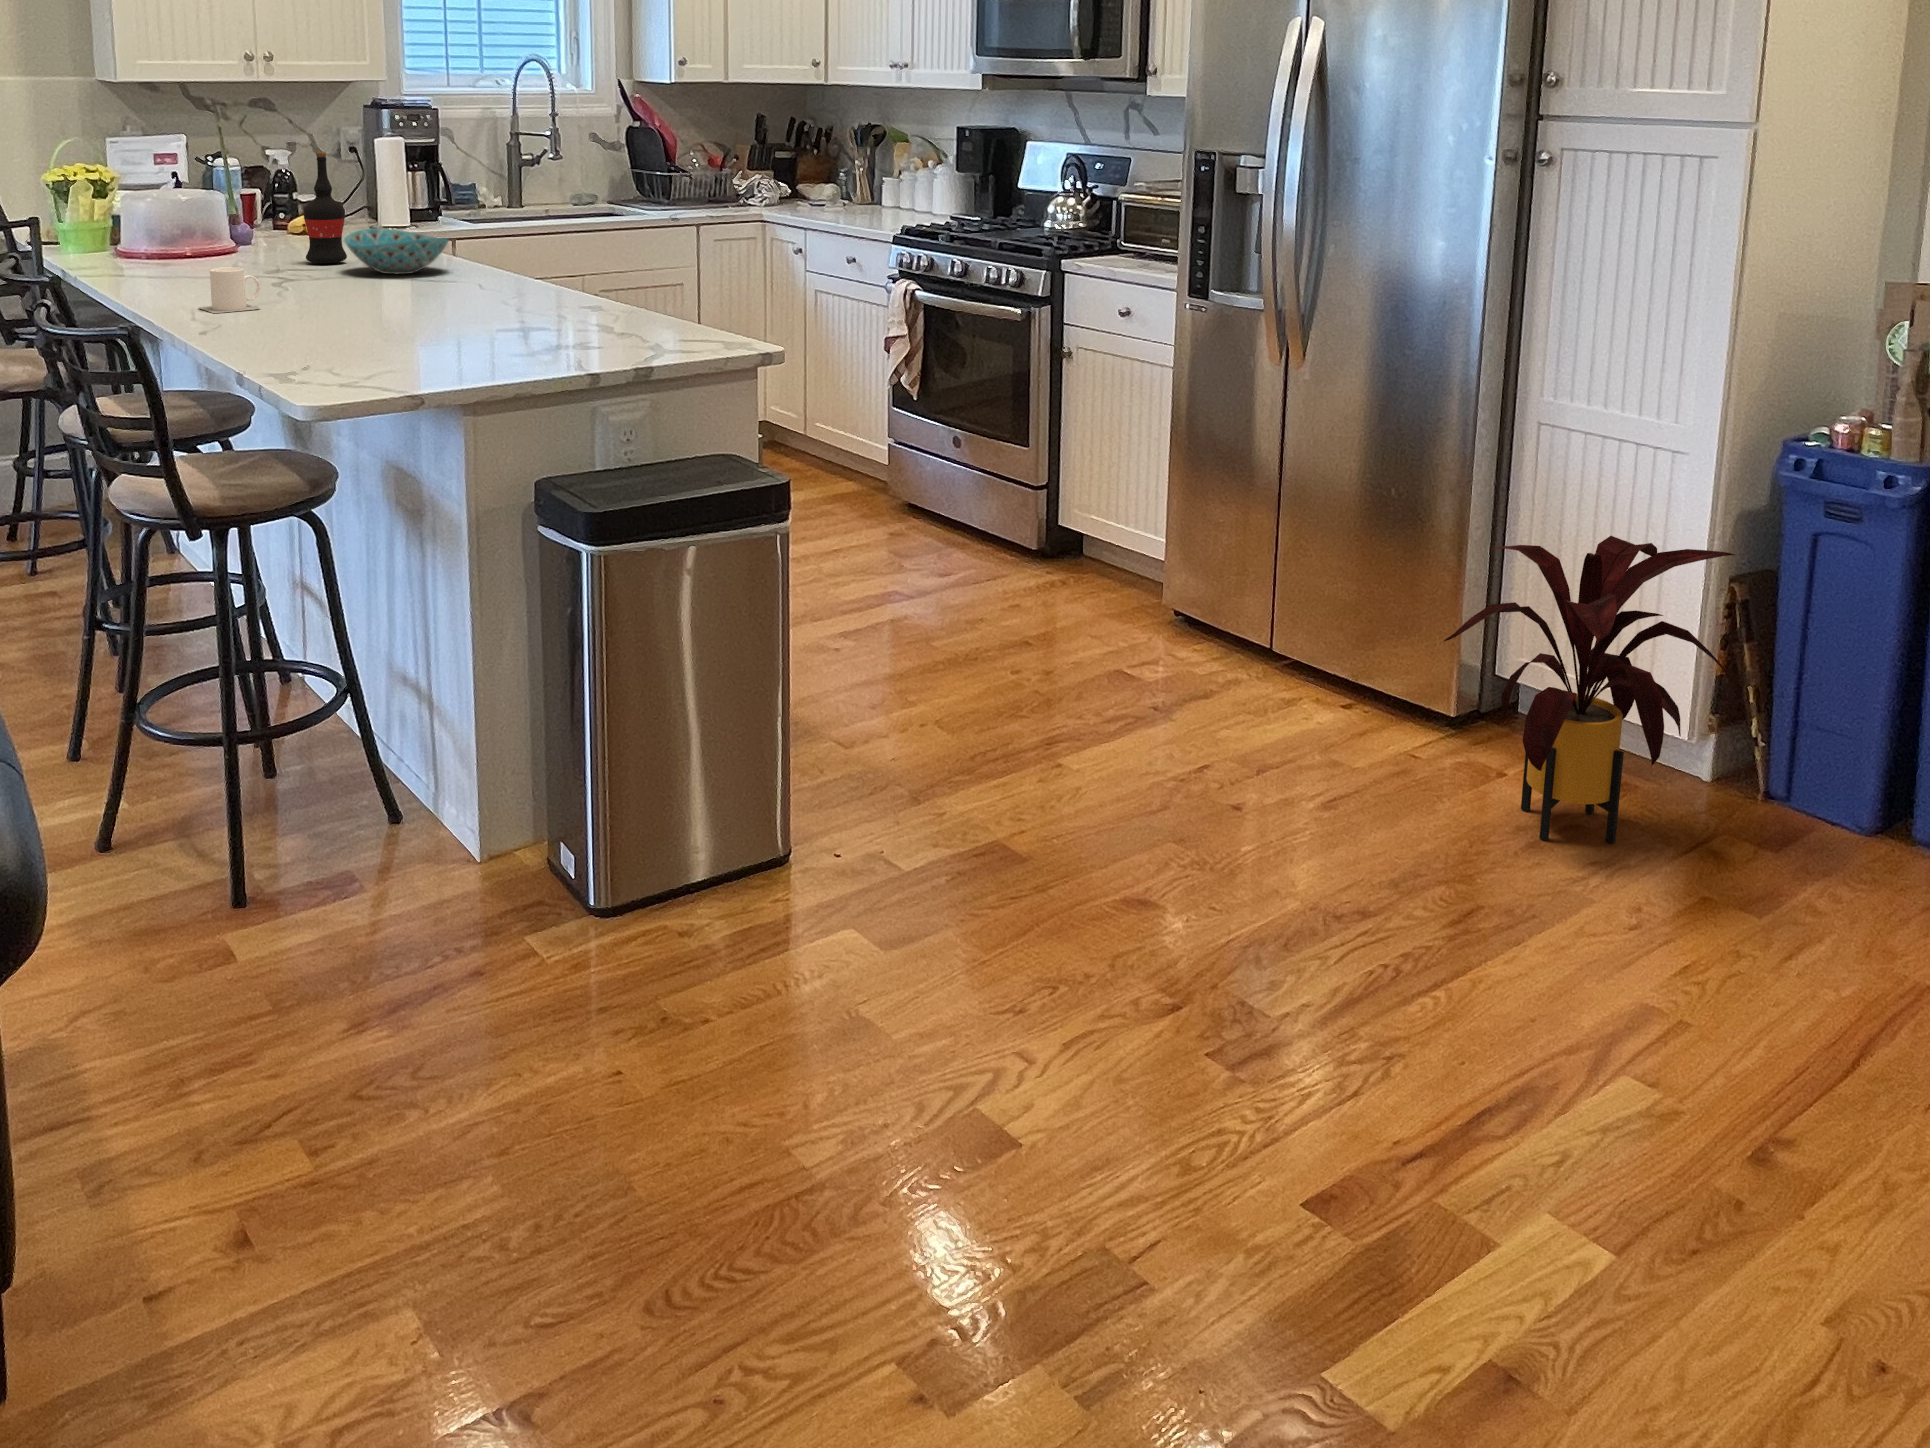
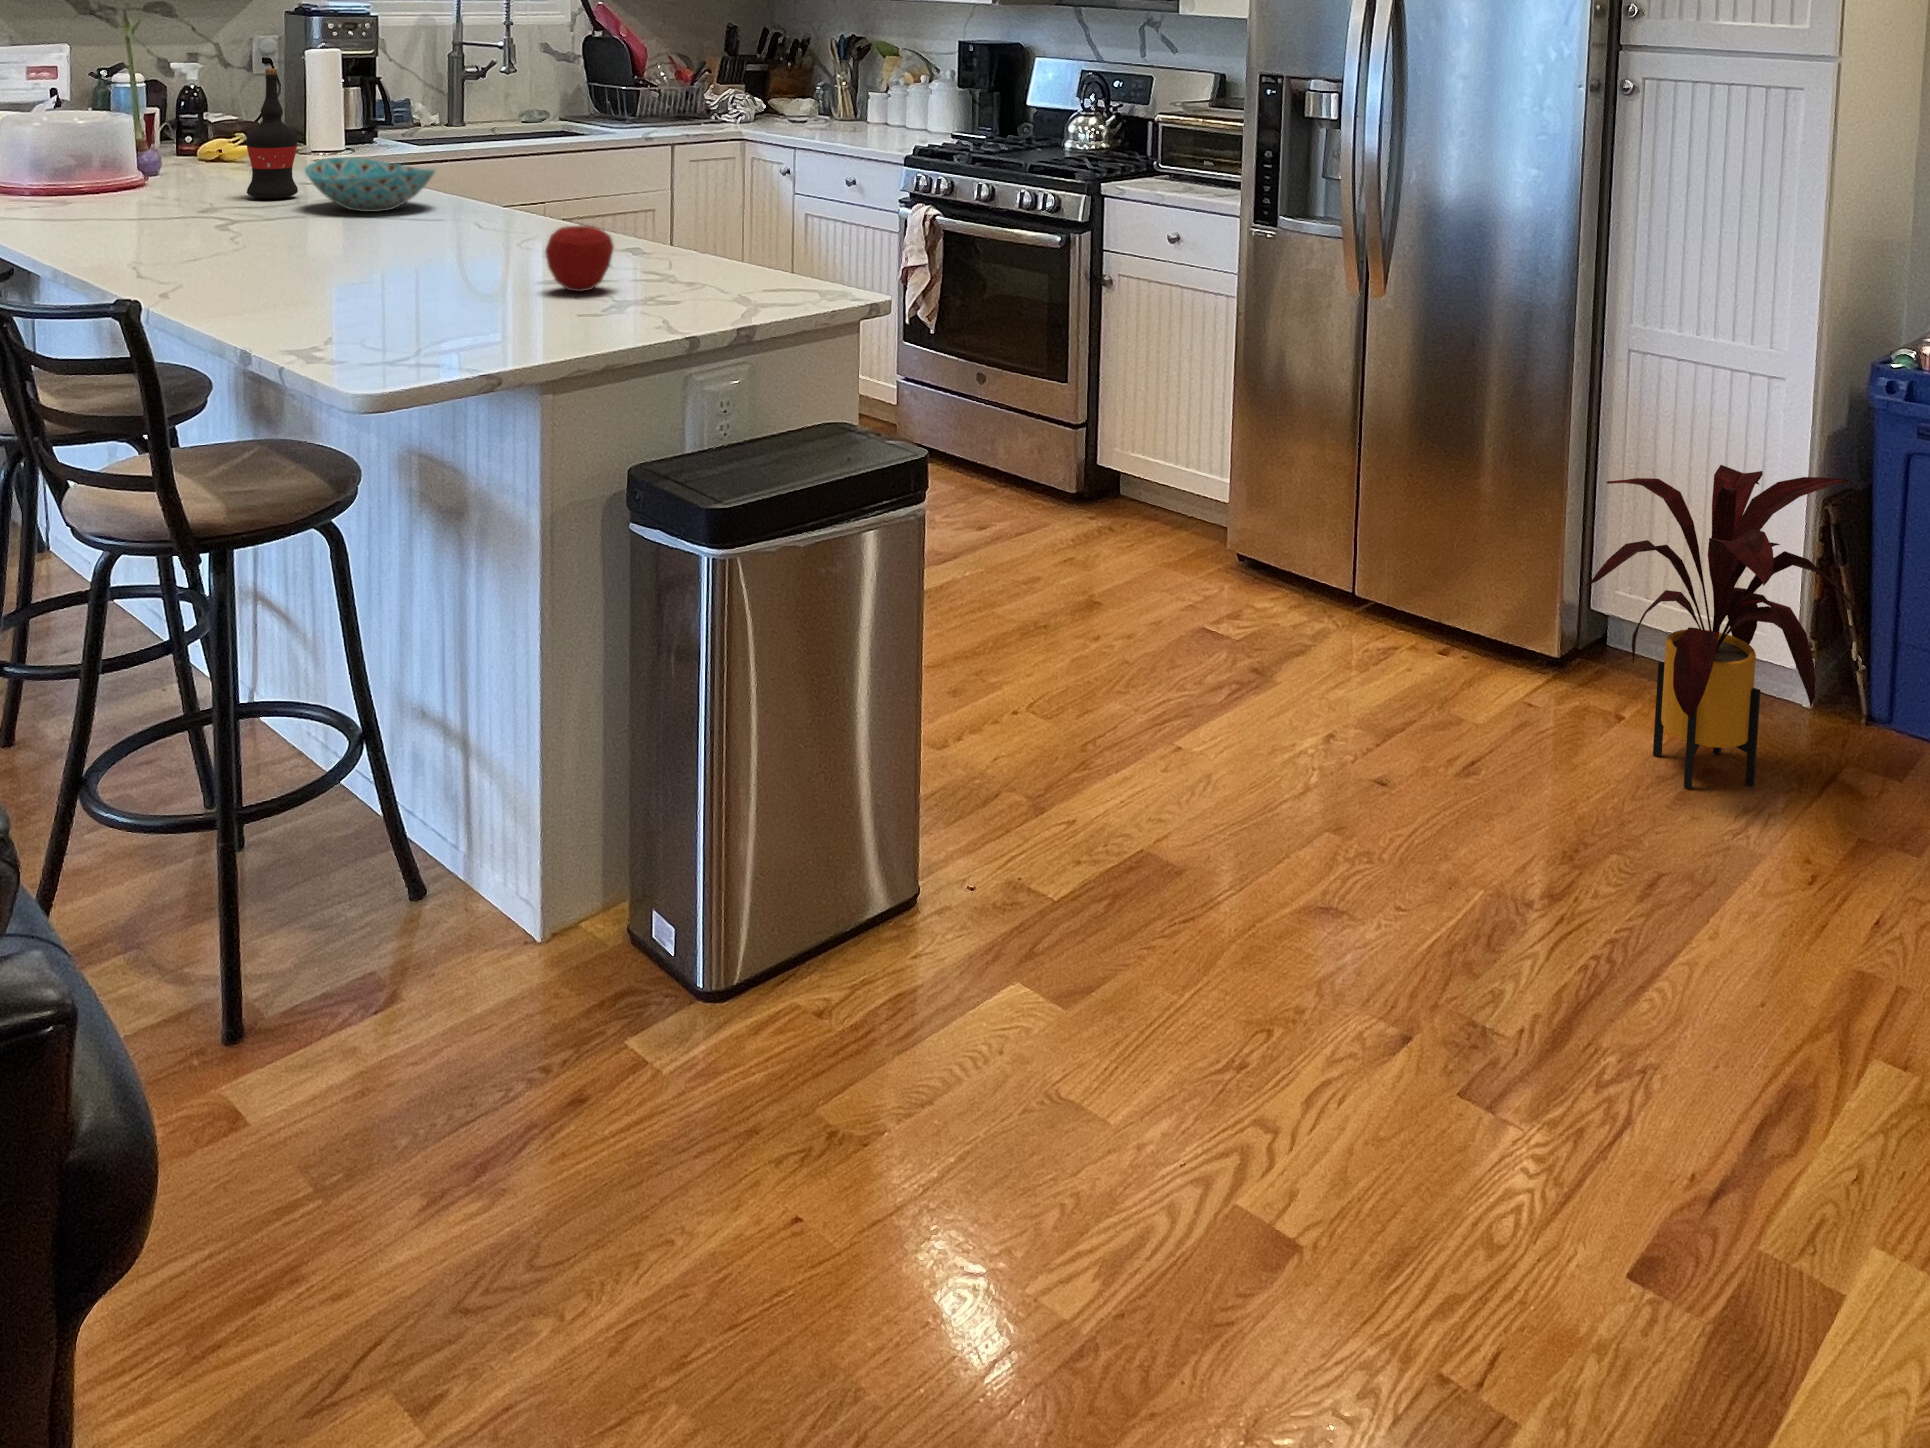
mug: present [198,267,260,313] -> none [145,212,231,269]
apple: none [486,277,544,336] -> present [545,225,614,292]

